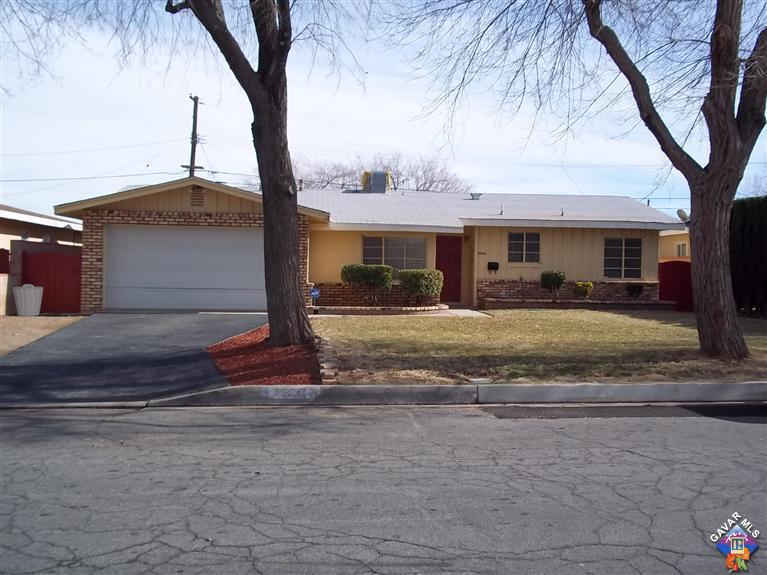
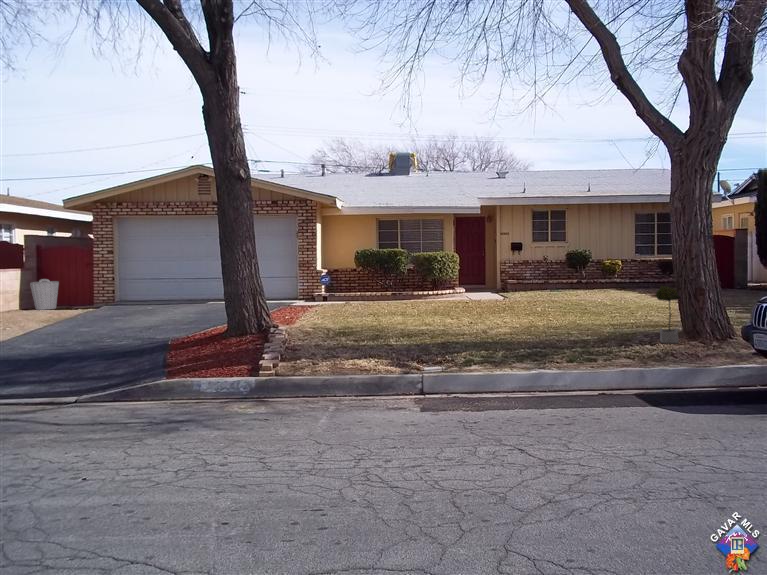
potted tree: none [672,307,696,360] -> present [656,286,680,343]

